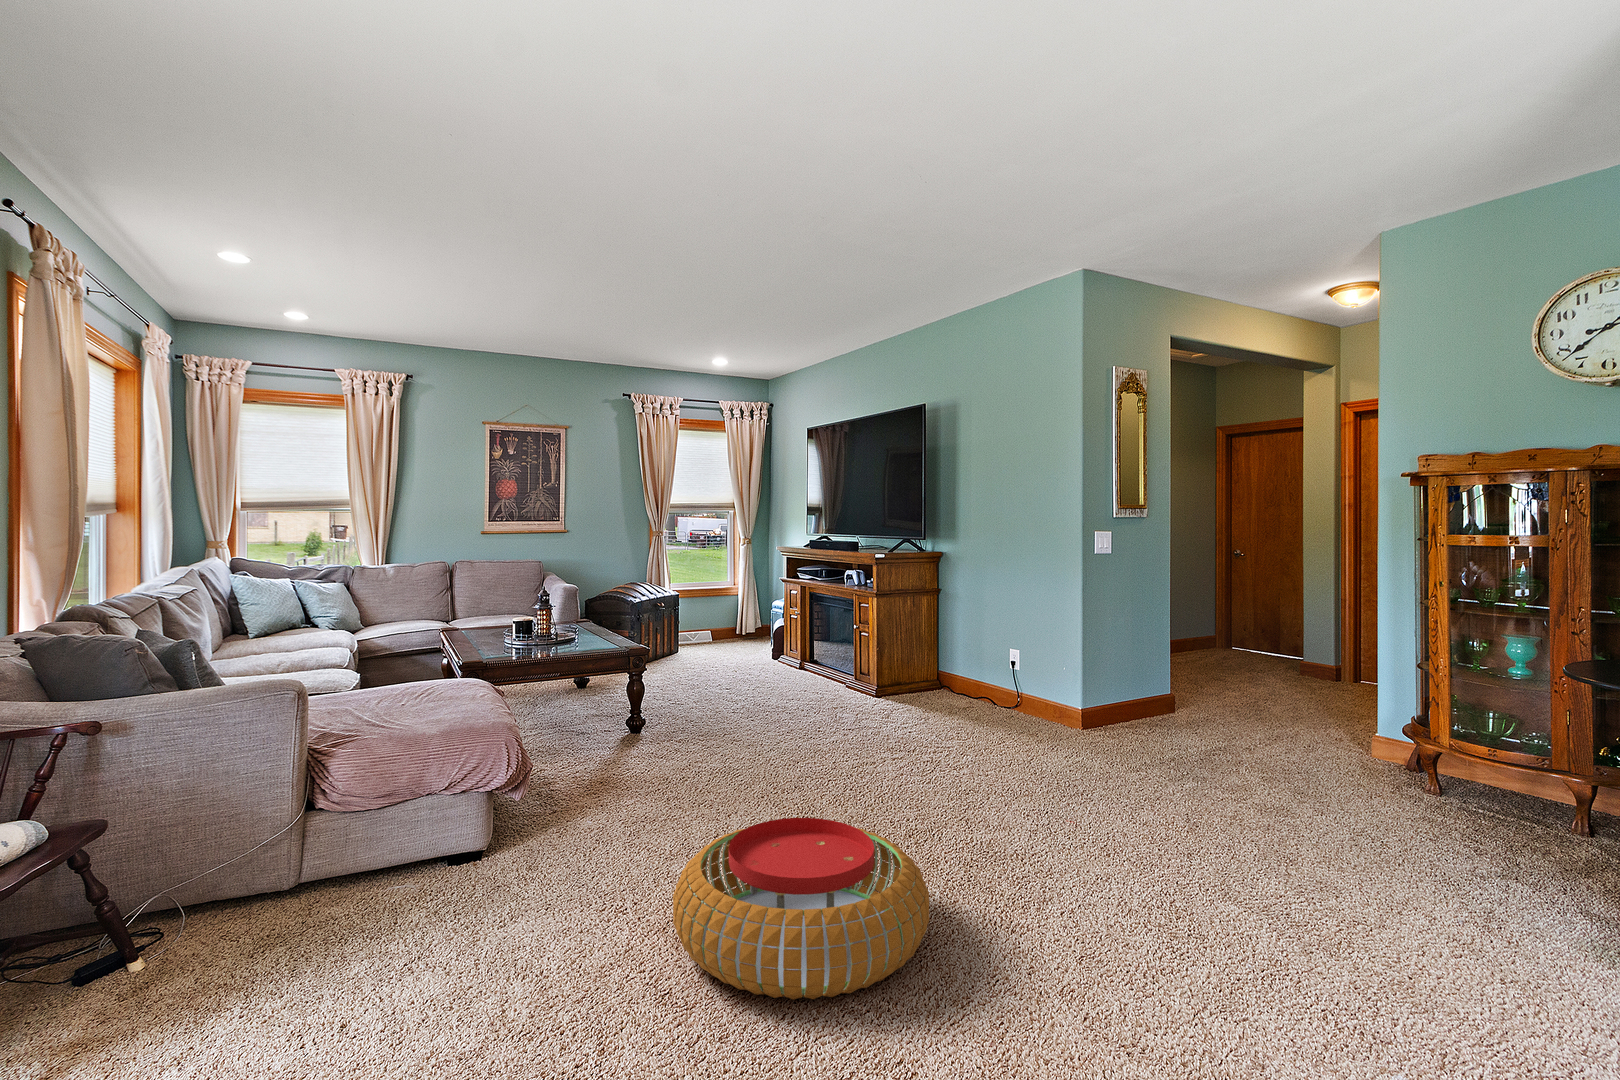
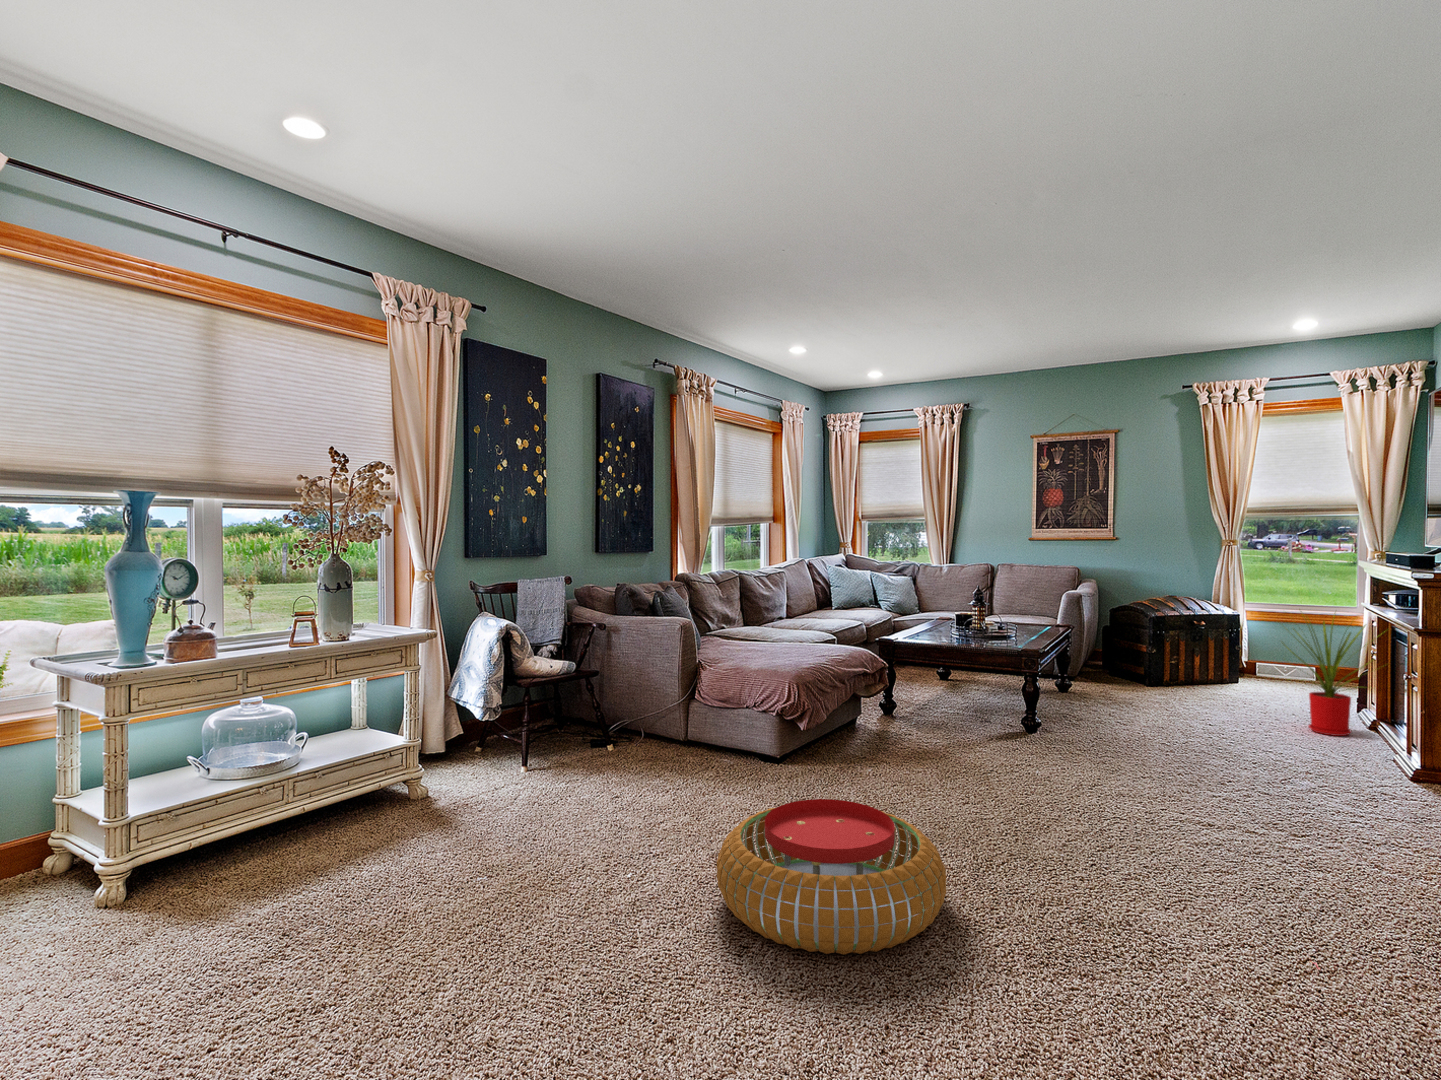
house plant: none [753,584,823,679] -> present [1282,621,1371,736]

